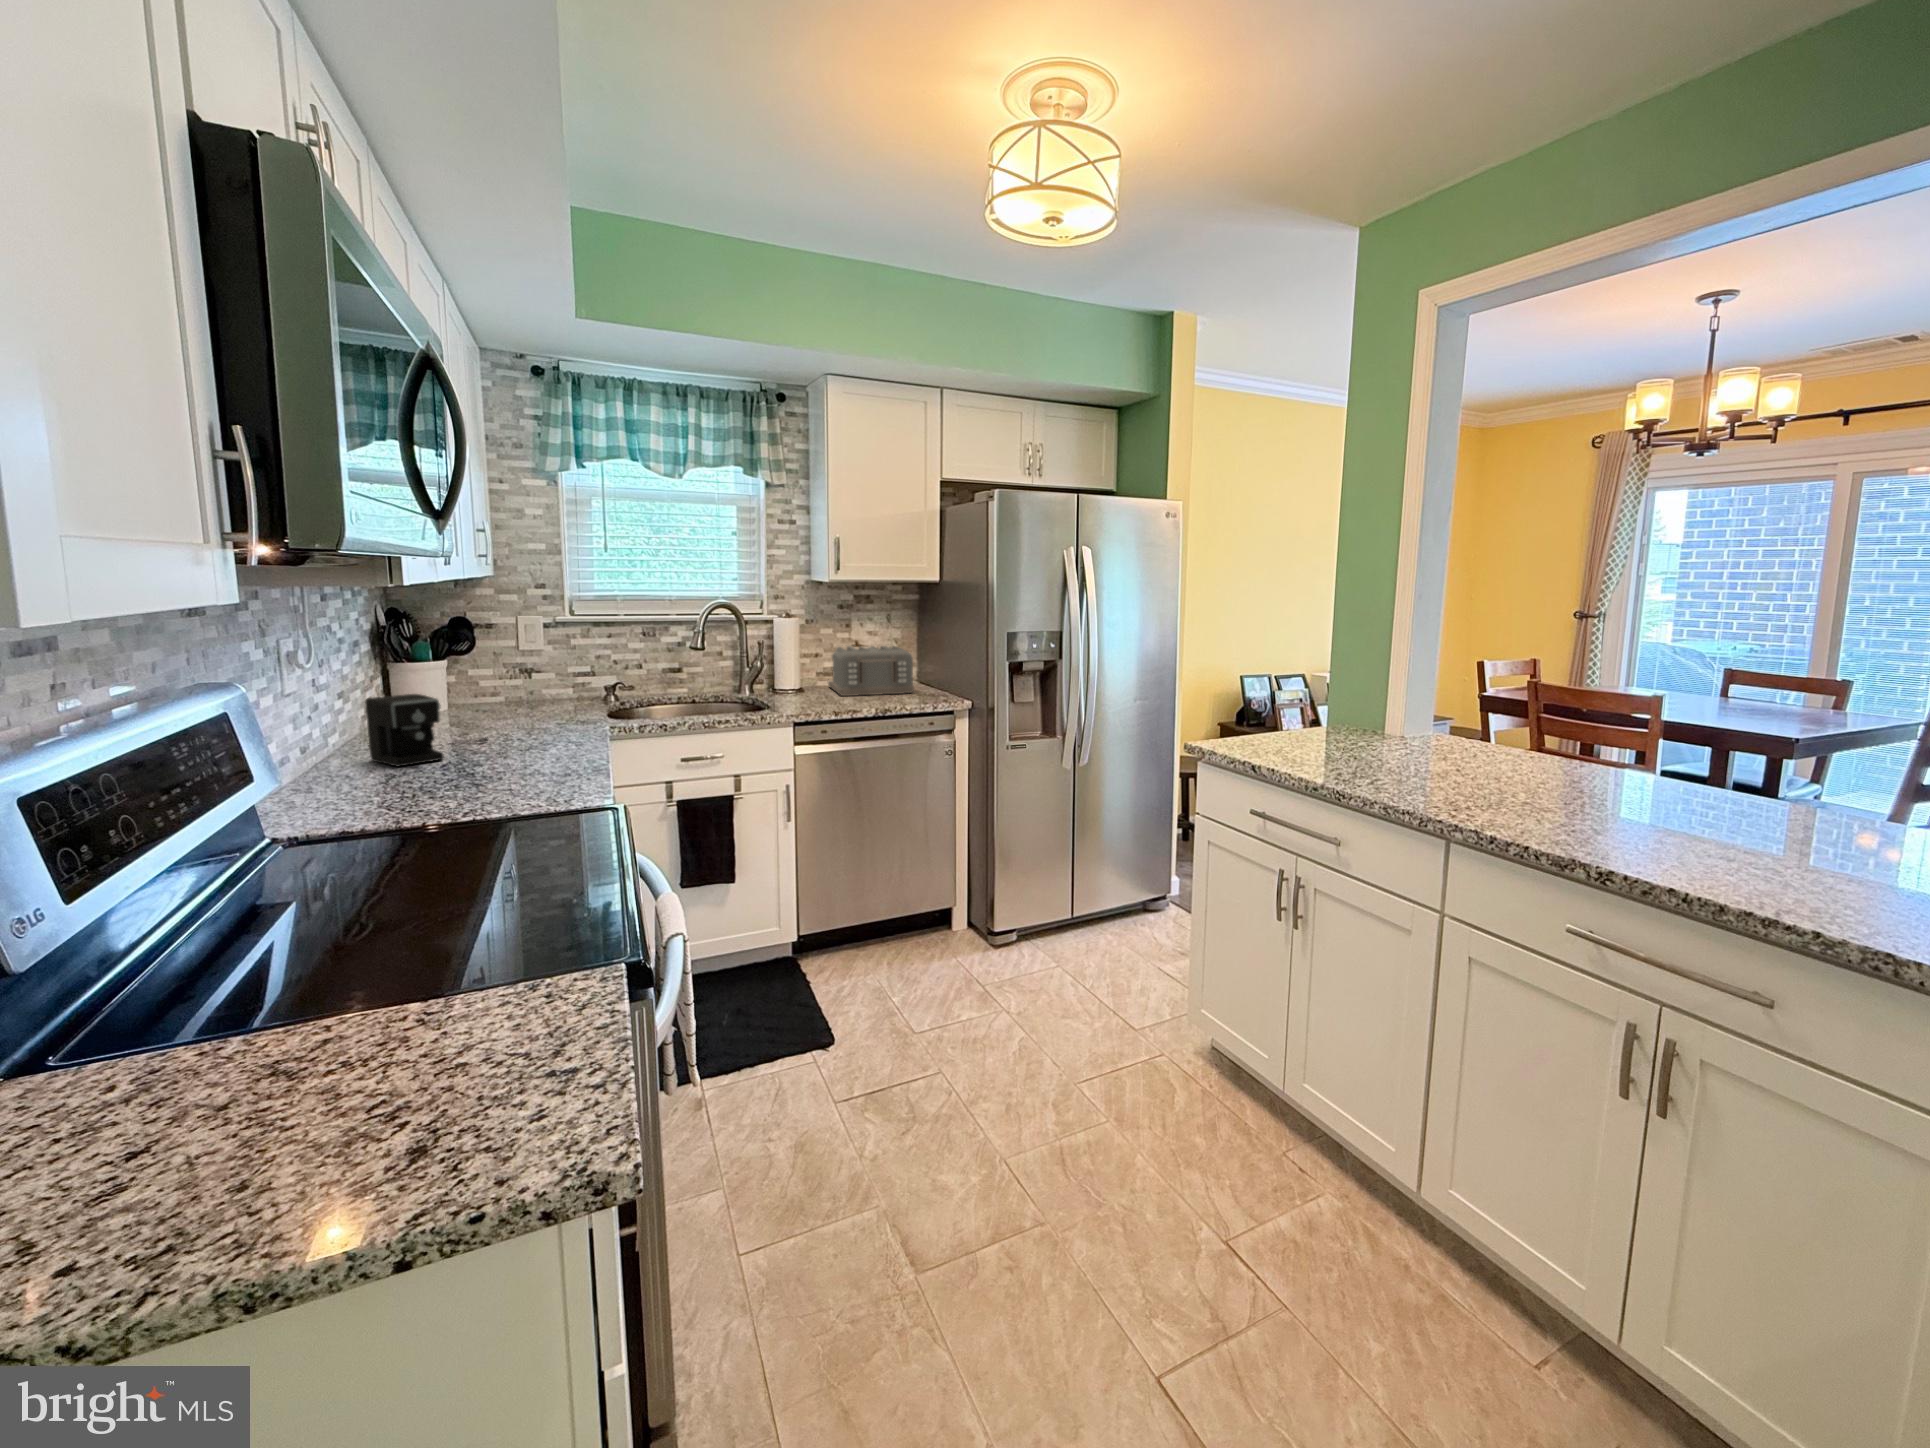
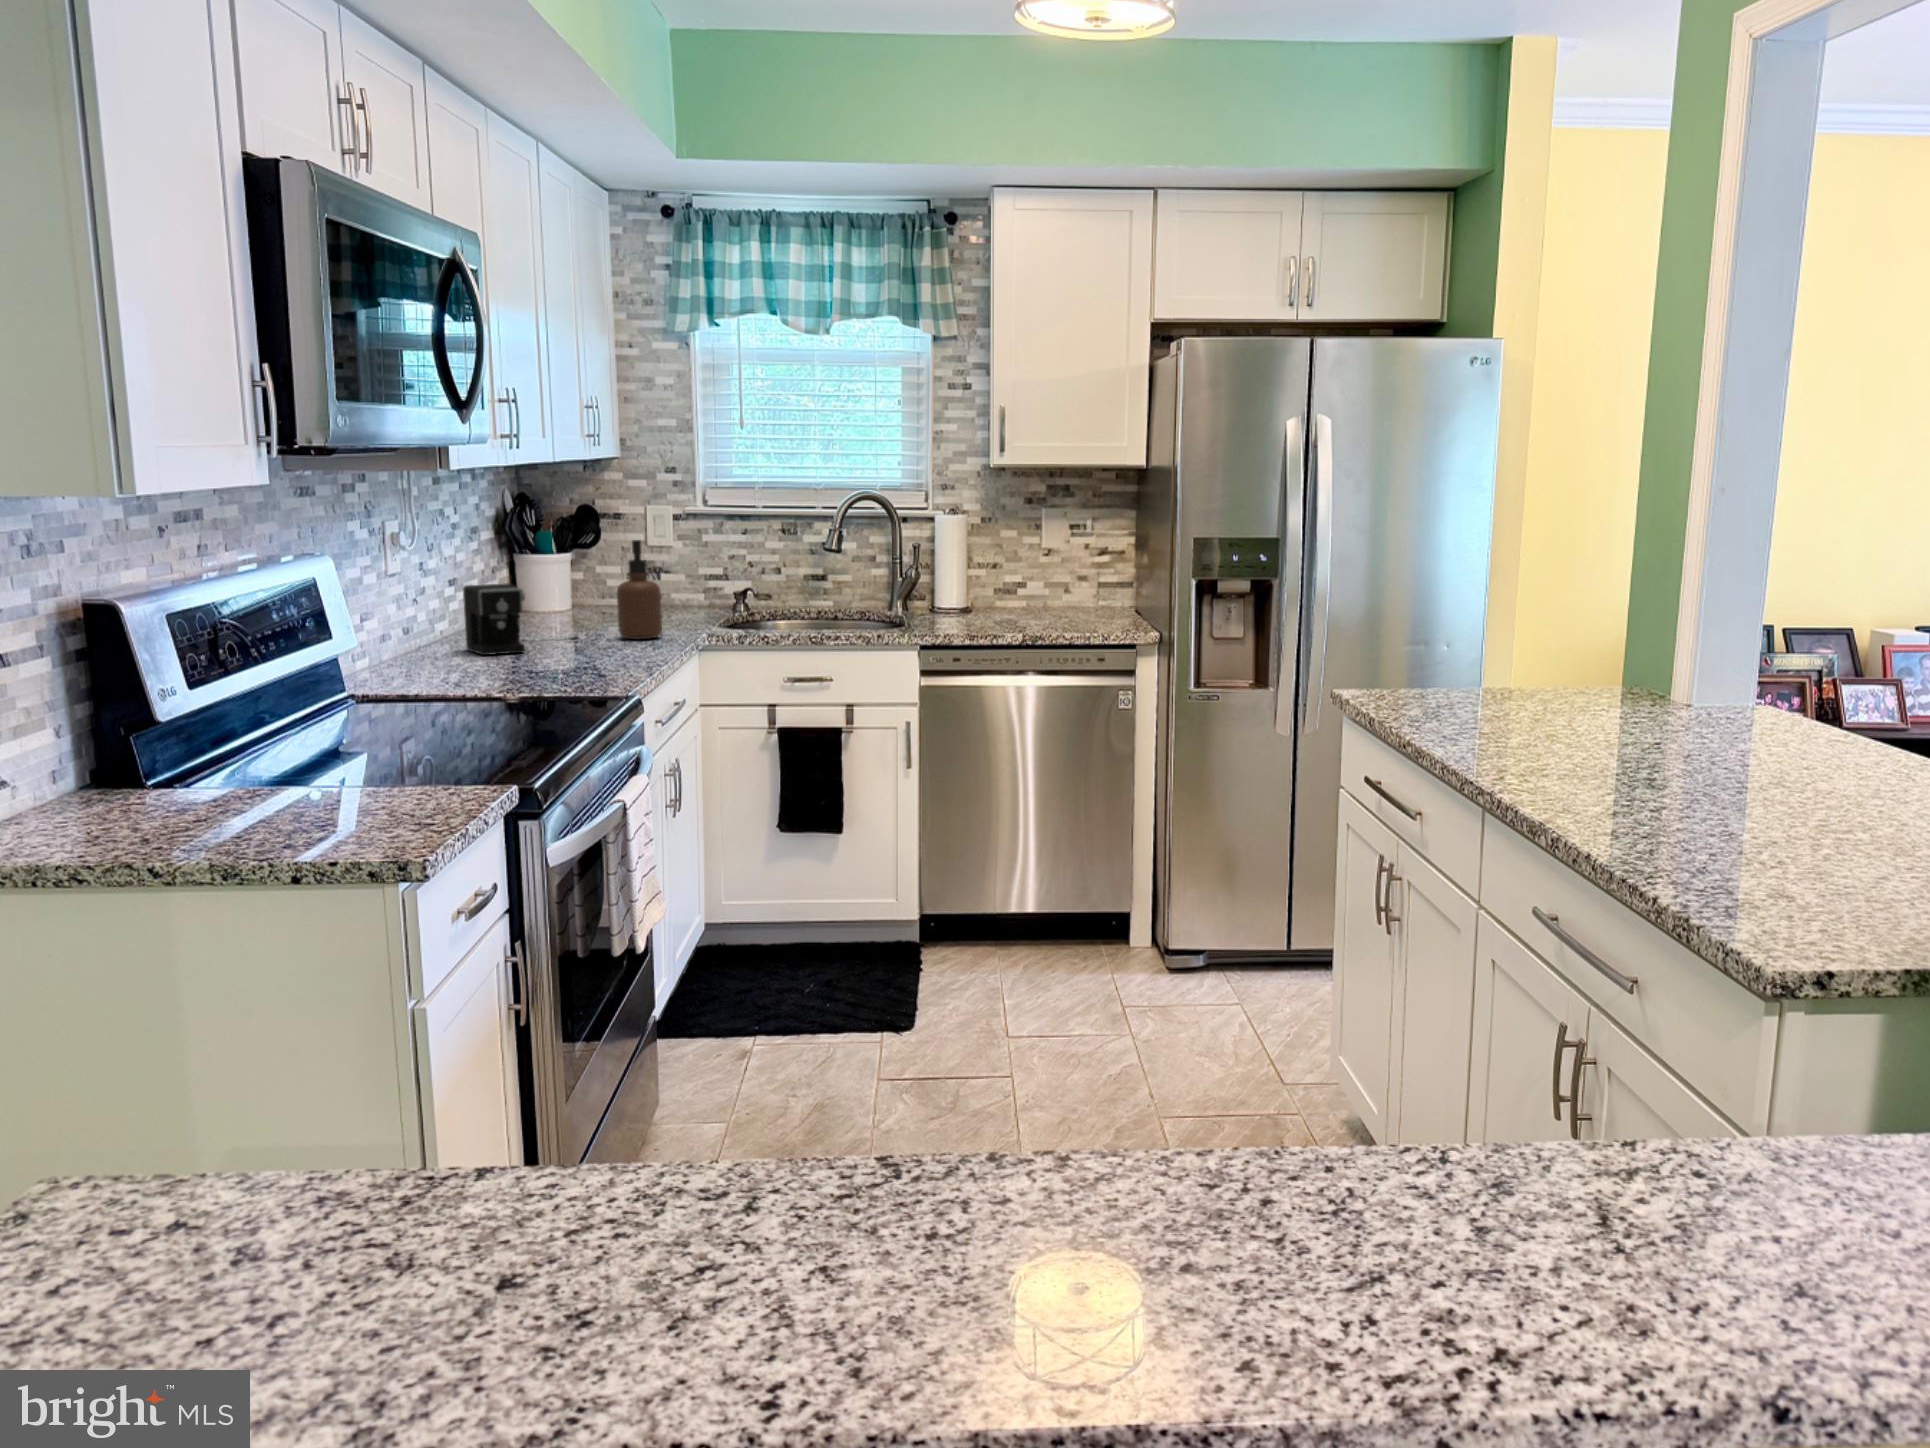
toaster: present [828,646,914,696] -> none [1009,551,1112,619]
soap dispenser: none [524,648,570,736] -> present [617,540,662,639]

